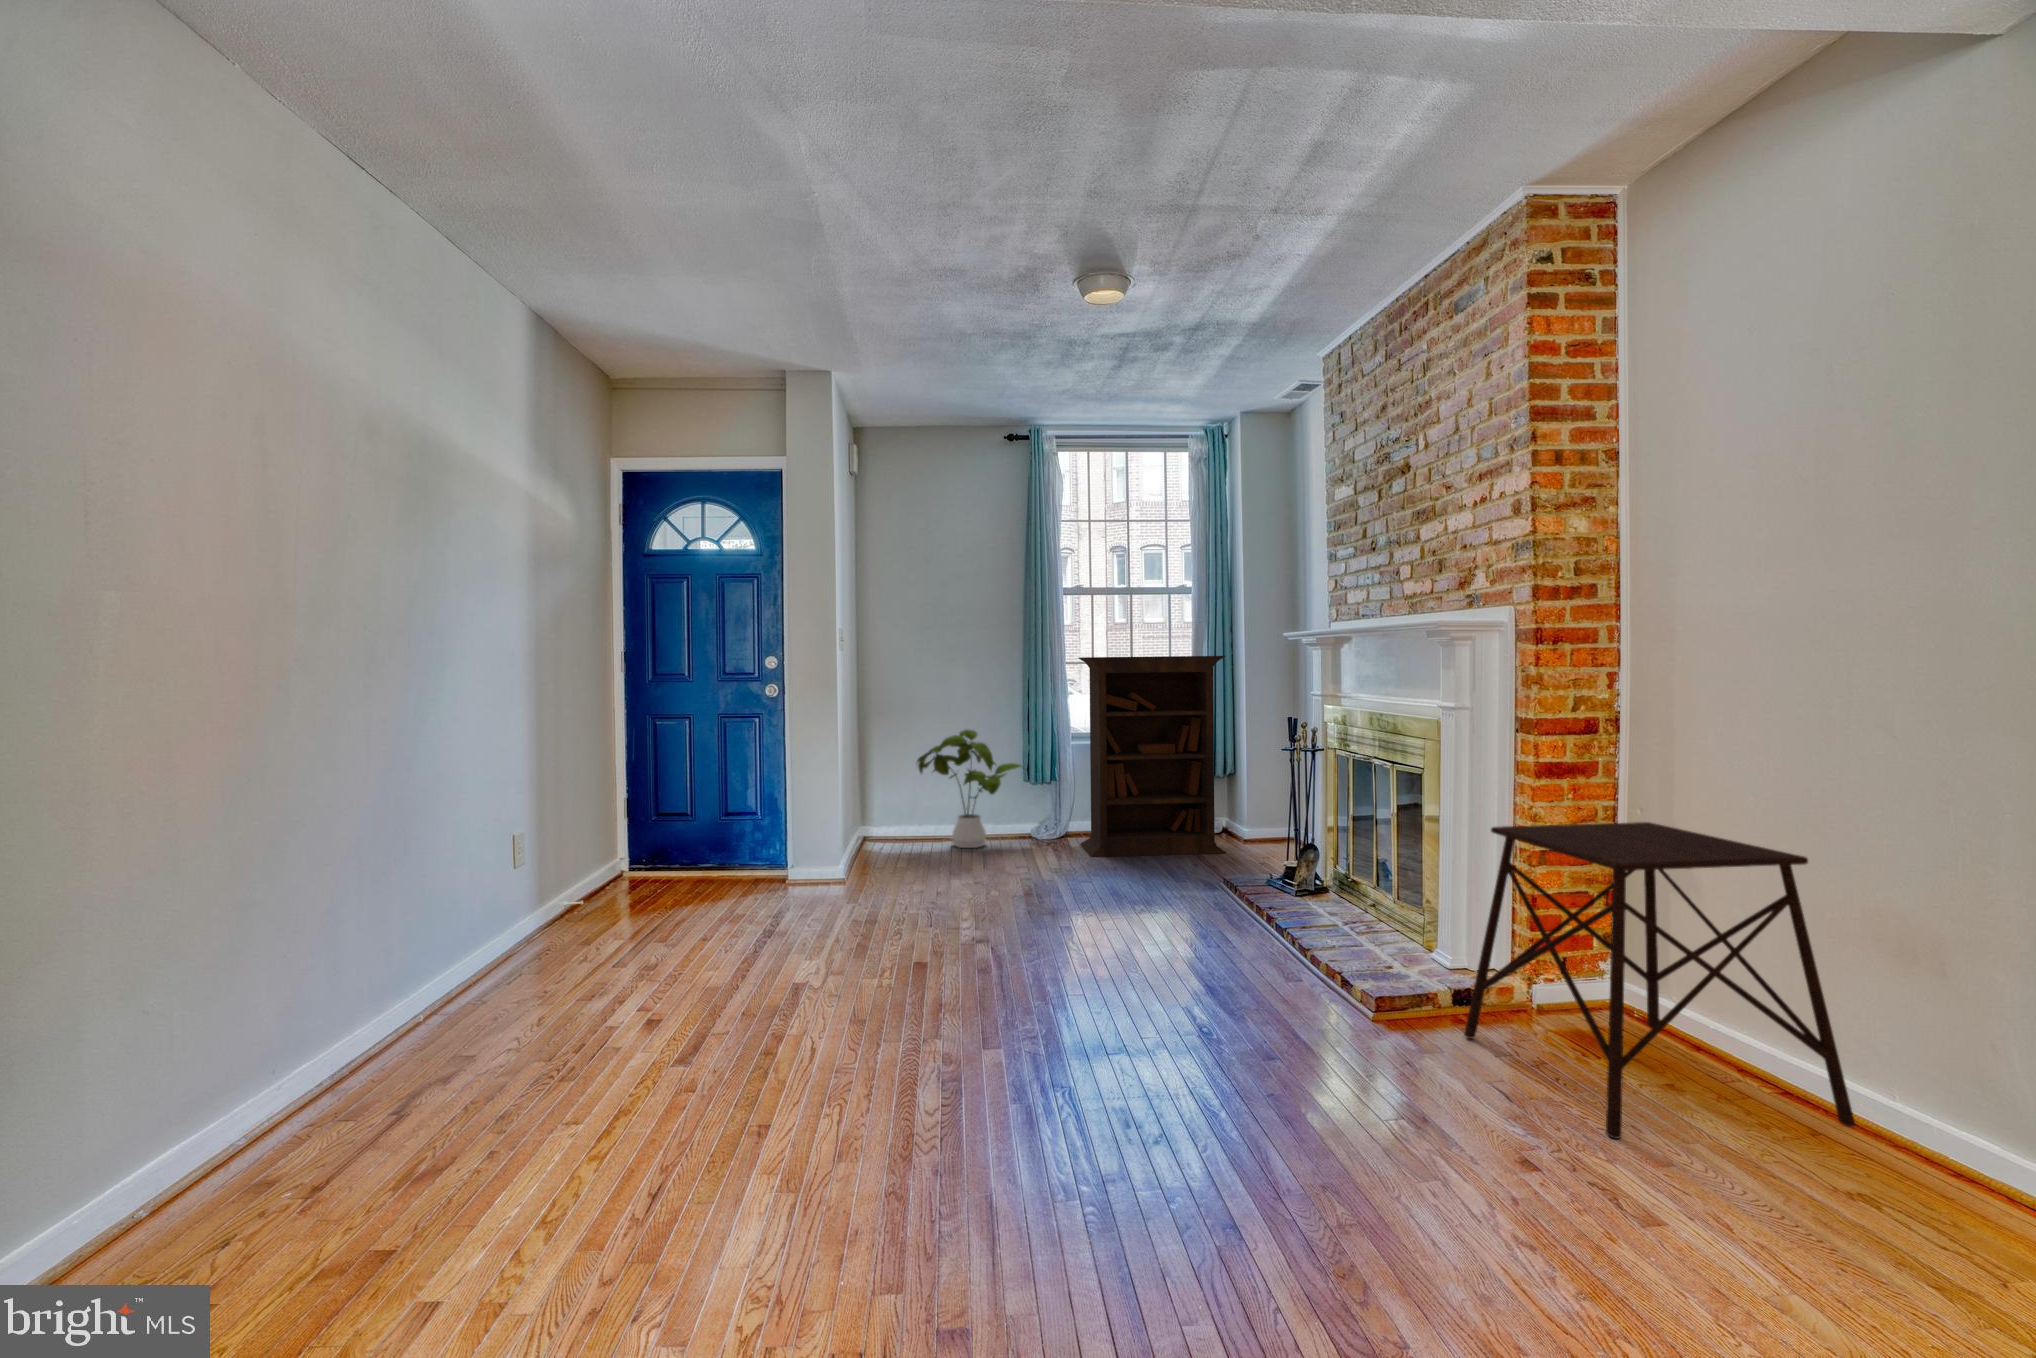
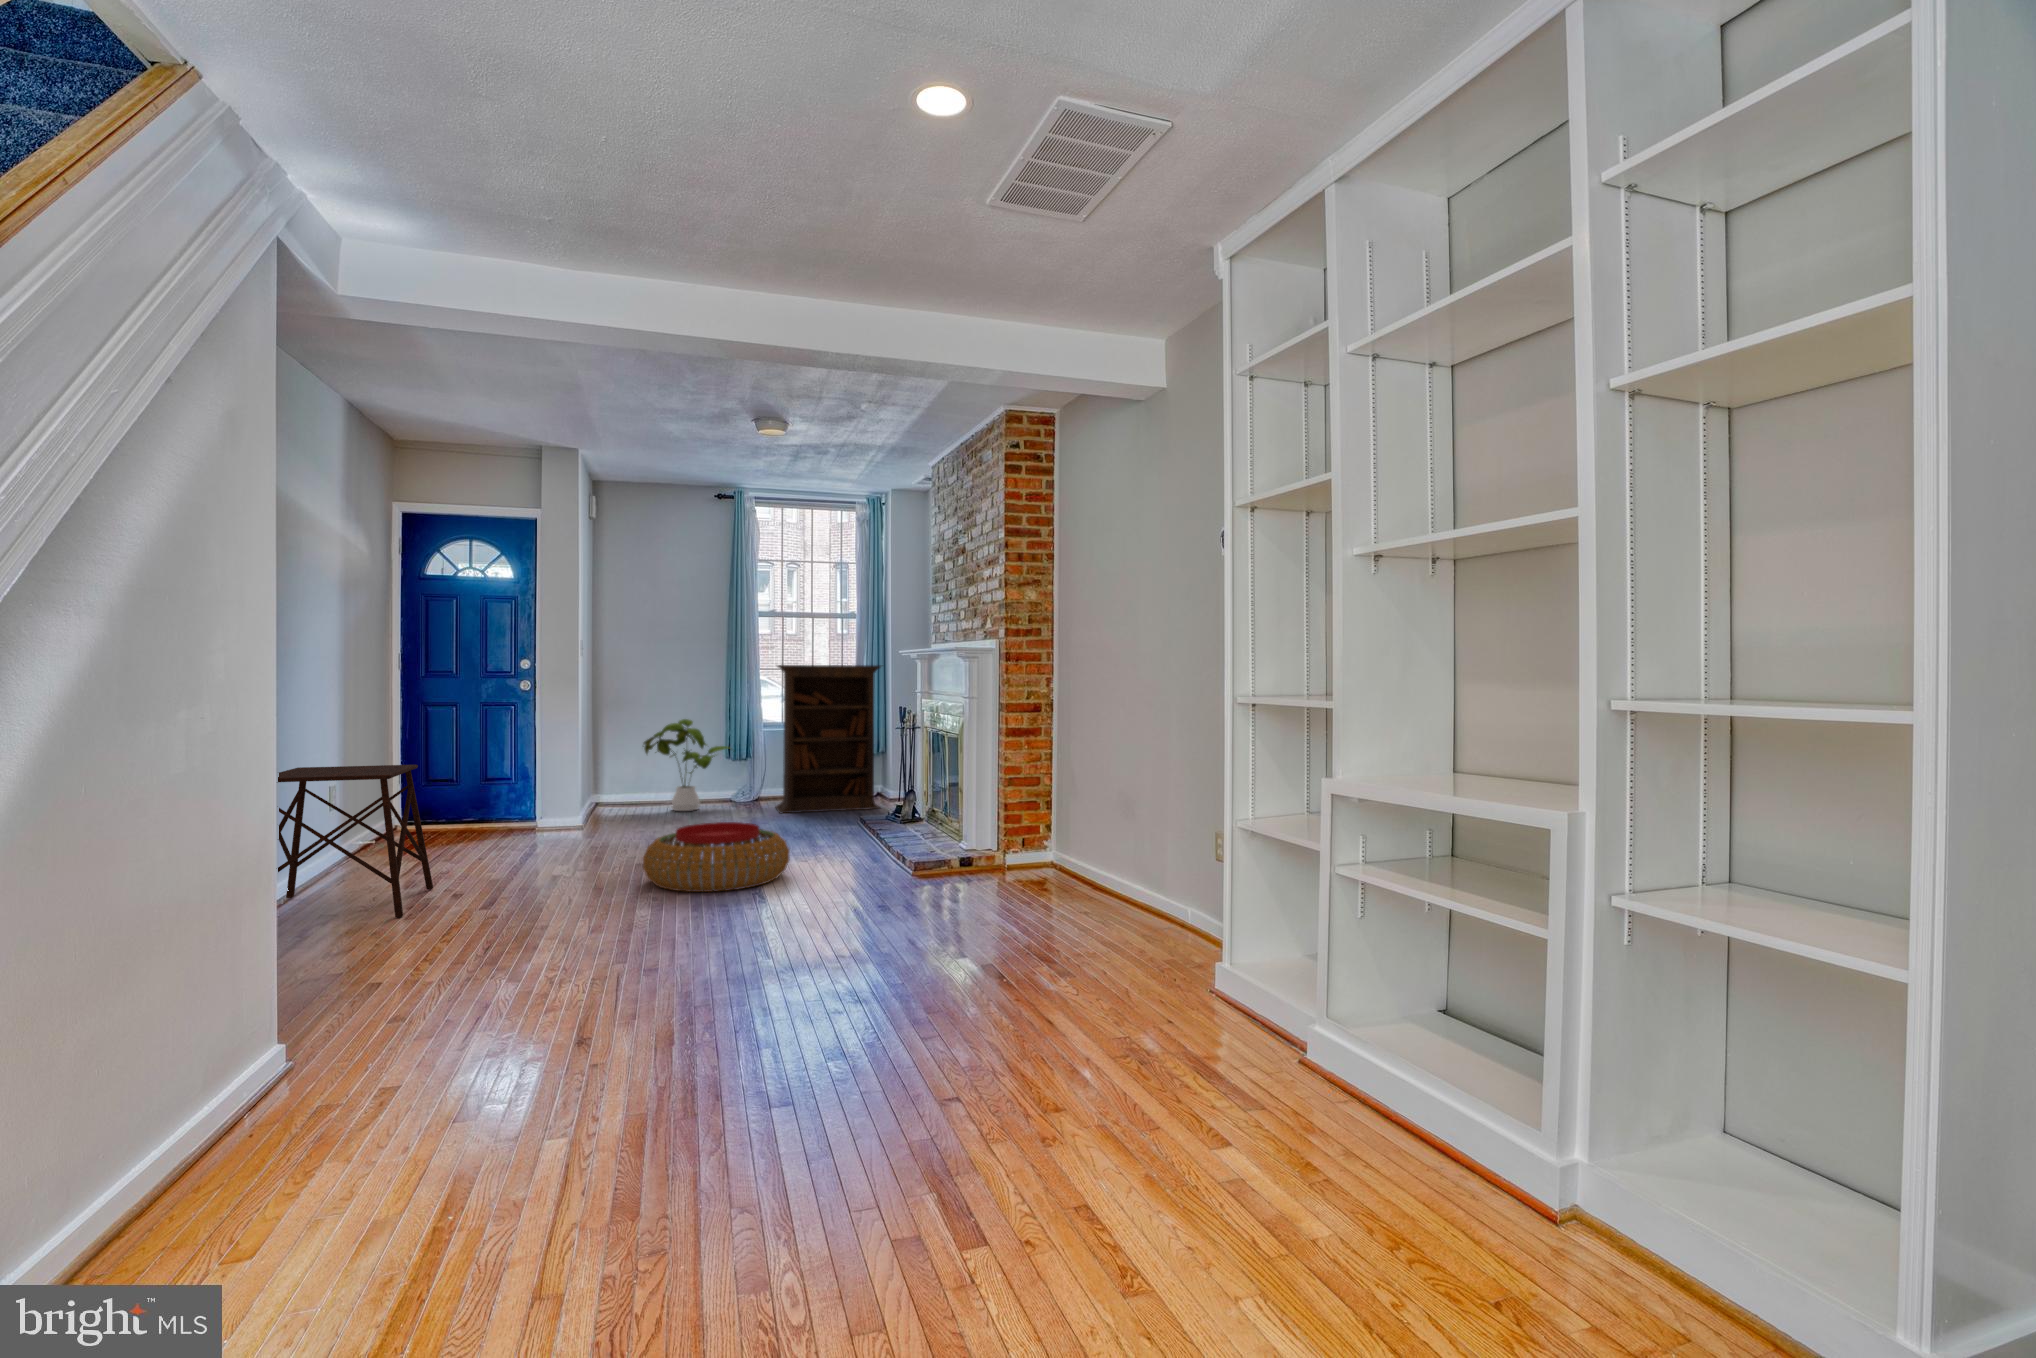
side table: present [1464,822,1855,1139] -> present [278,765,433,918]
pouf: none [929,912,1161,1053] -> present [643,822,790,892]

